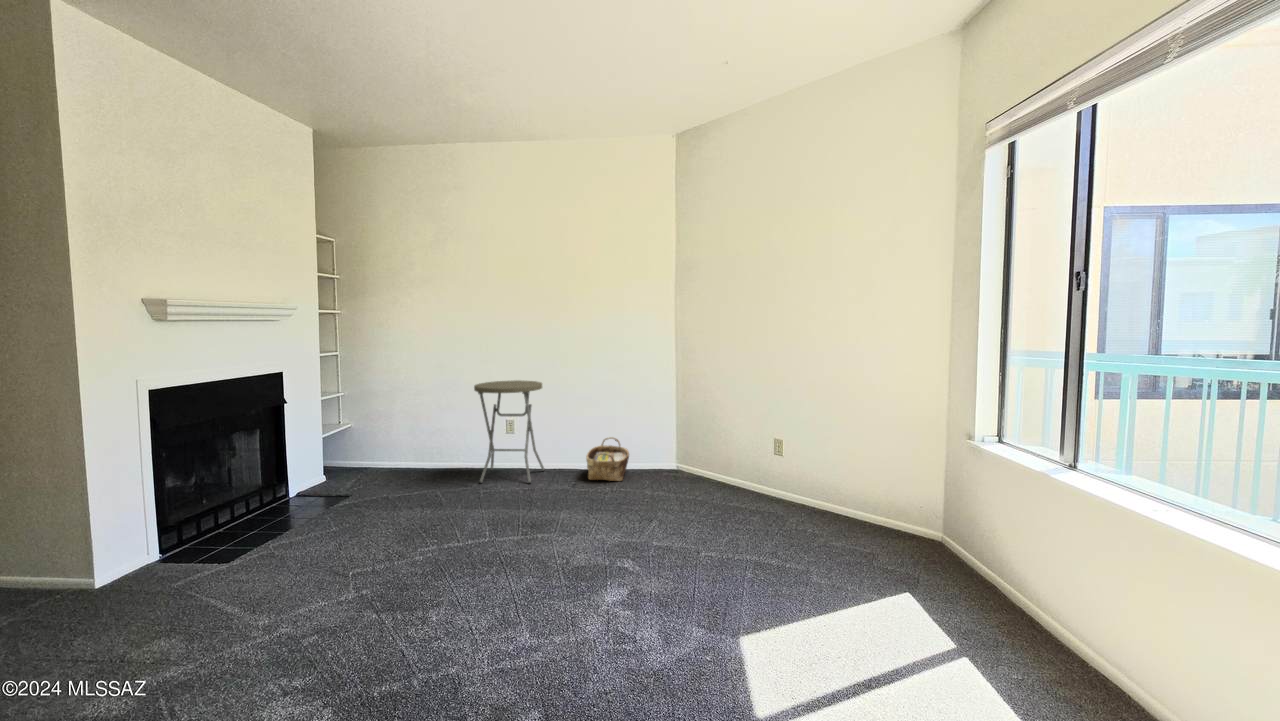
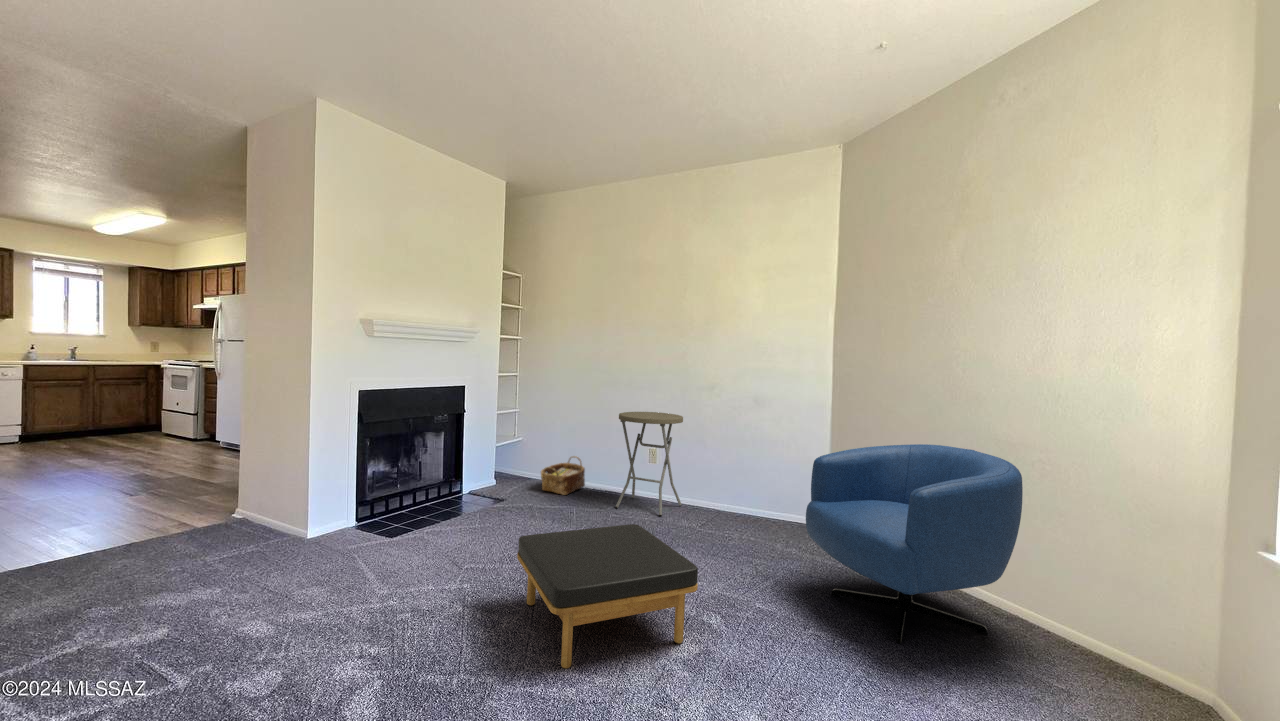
armchair: none [686,386,850,549] -> present [806,444,1023,644]
woven basket: present [586,437,629,481] -> present [541,456,585,495]
ottoman: none [430,493,624,639] -> present [517,524,698,669]

